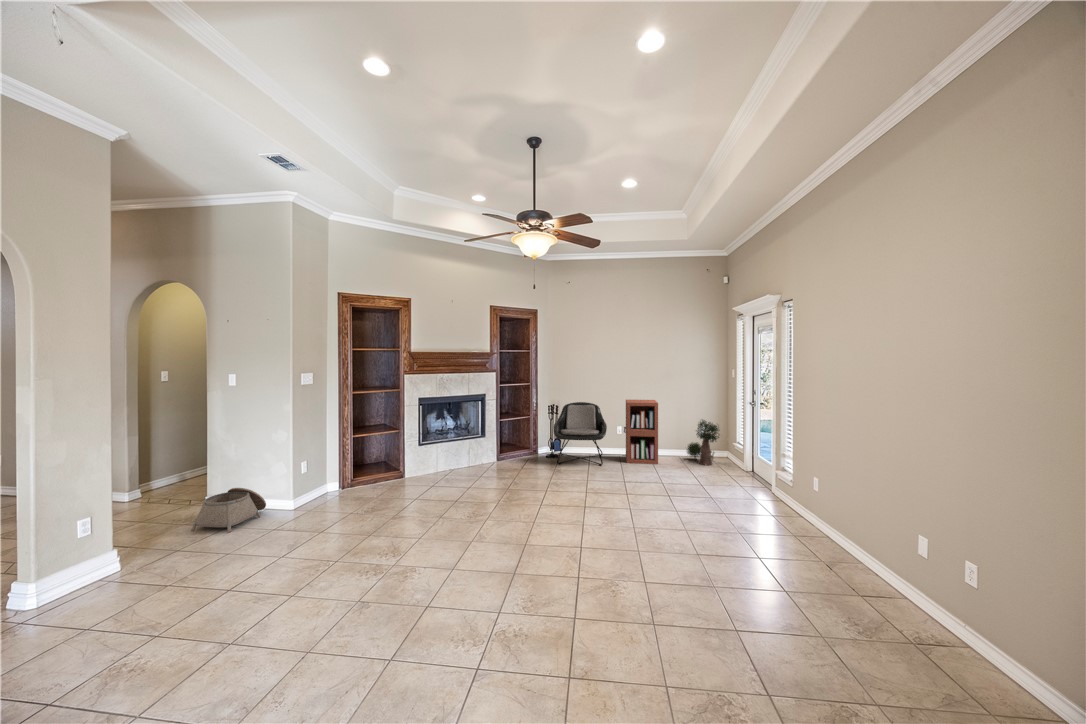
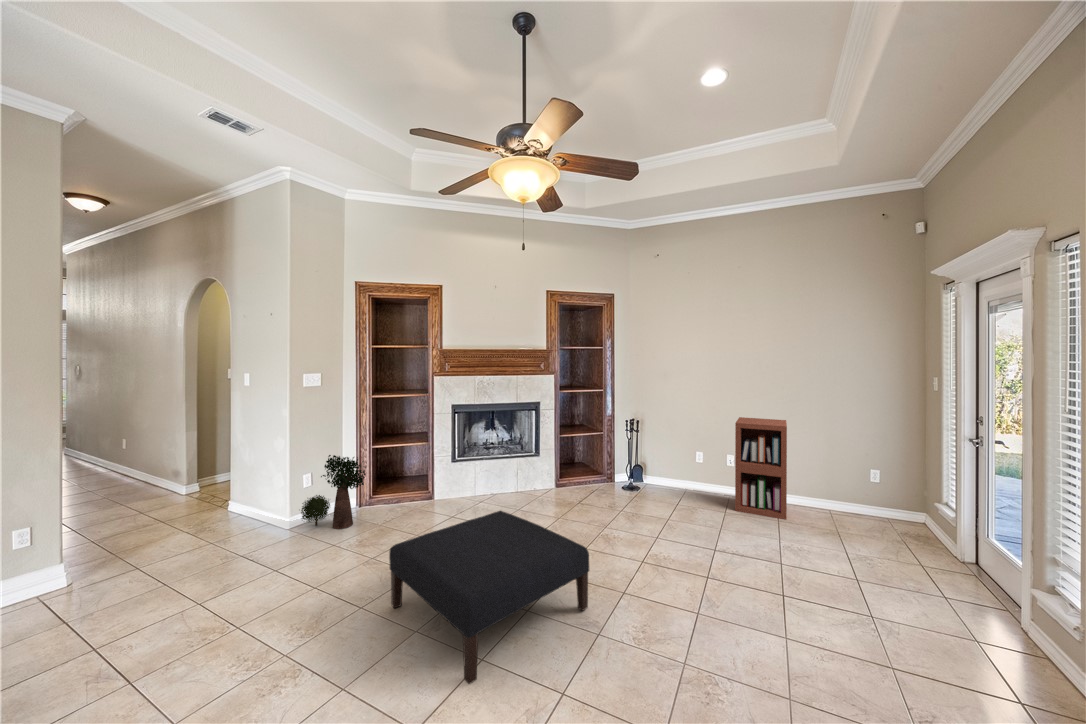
lounge chair: present [554,402,607,466] -> none [627,417,705,511]
potted plant: present [687,420,719,465] -> present [301,455,366,529]
ottoman: none [445,468,573,551] -> present [389,511,589,684]
basket: present [191,488,266,532] -> none [176,498,262,551]

